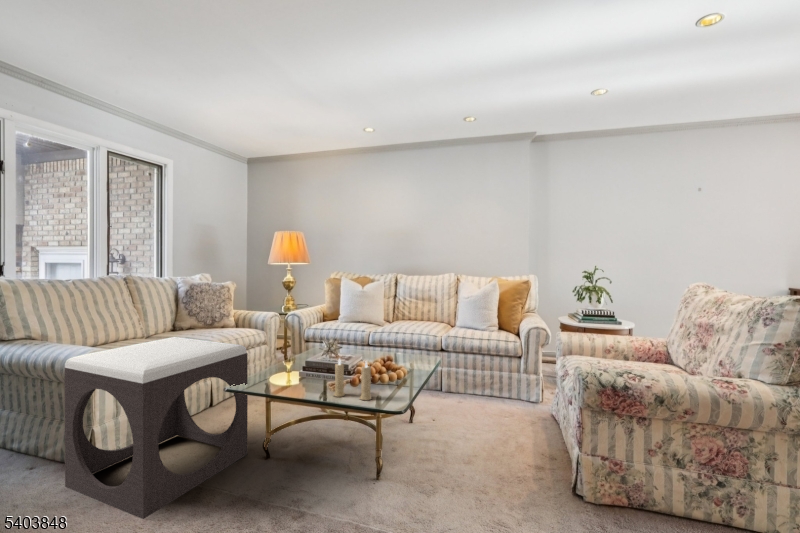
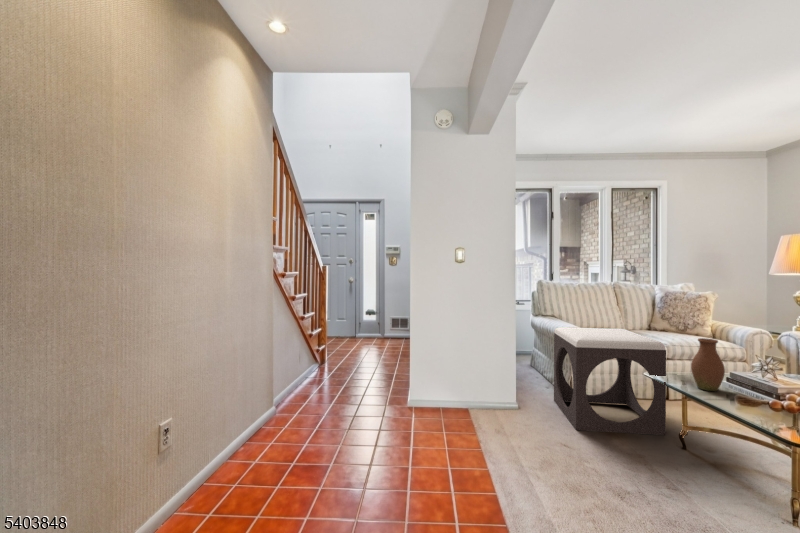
vase: none [282,330,311,387] -> present [691,338,725,391]
candle: present [334,359,371,400] -> none [730,369,773,421]

